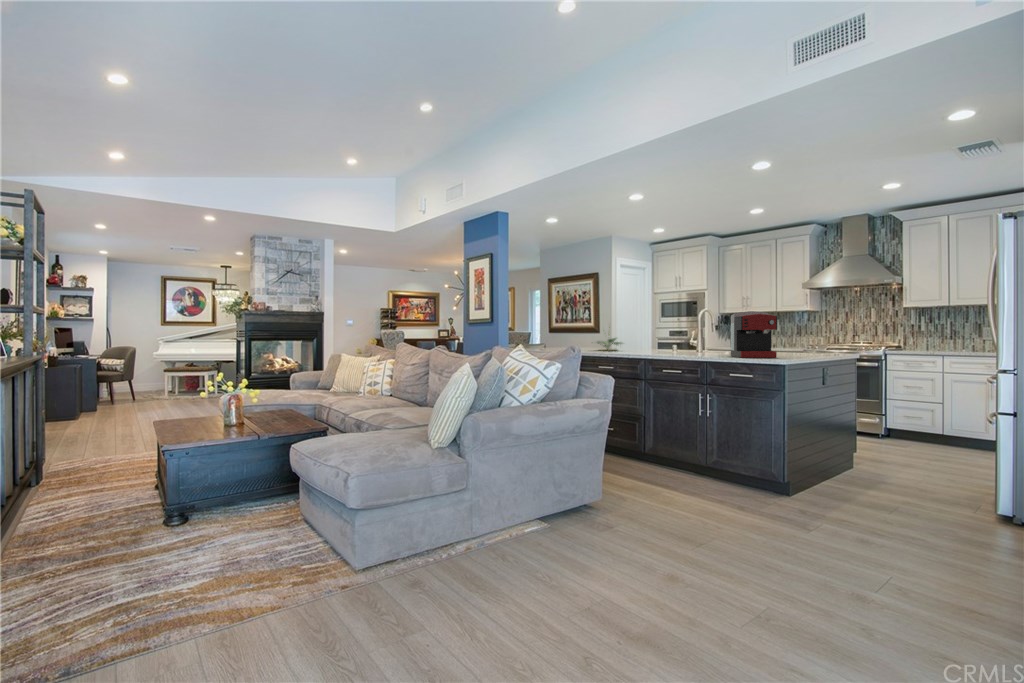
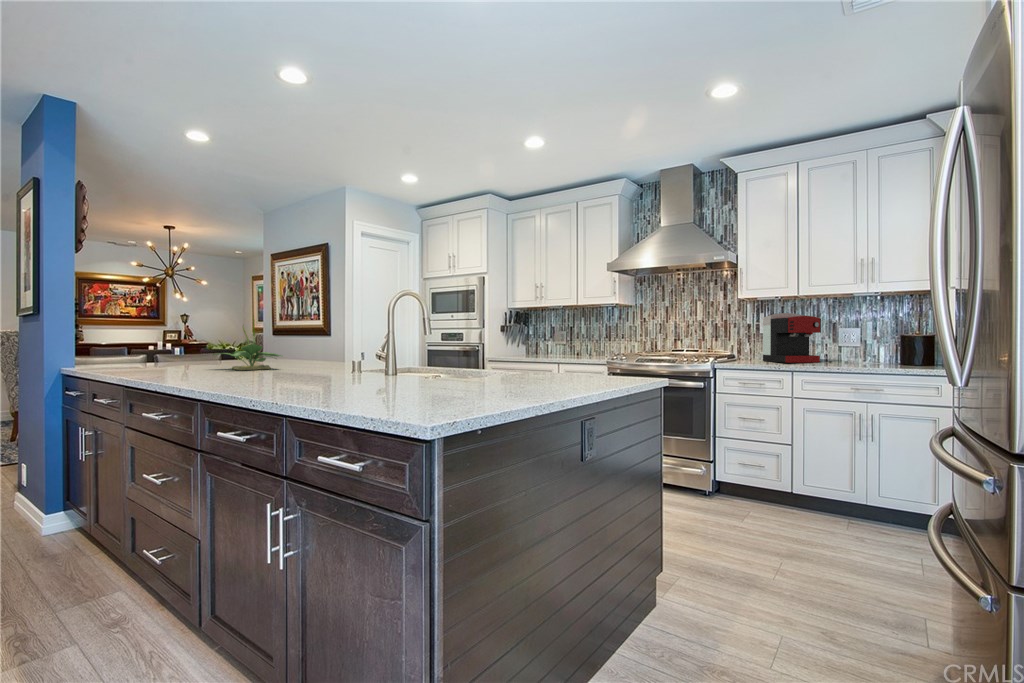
coffee maker: present [731,311,777,358] -> present [763,313,821,363]

